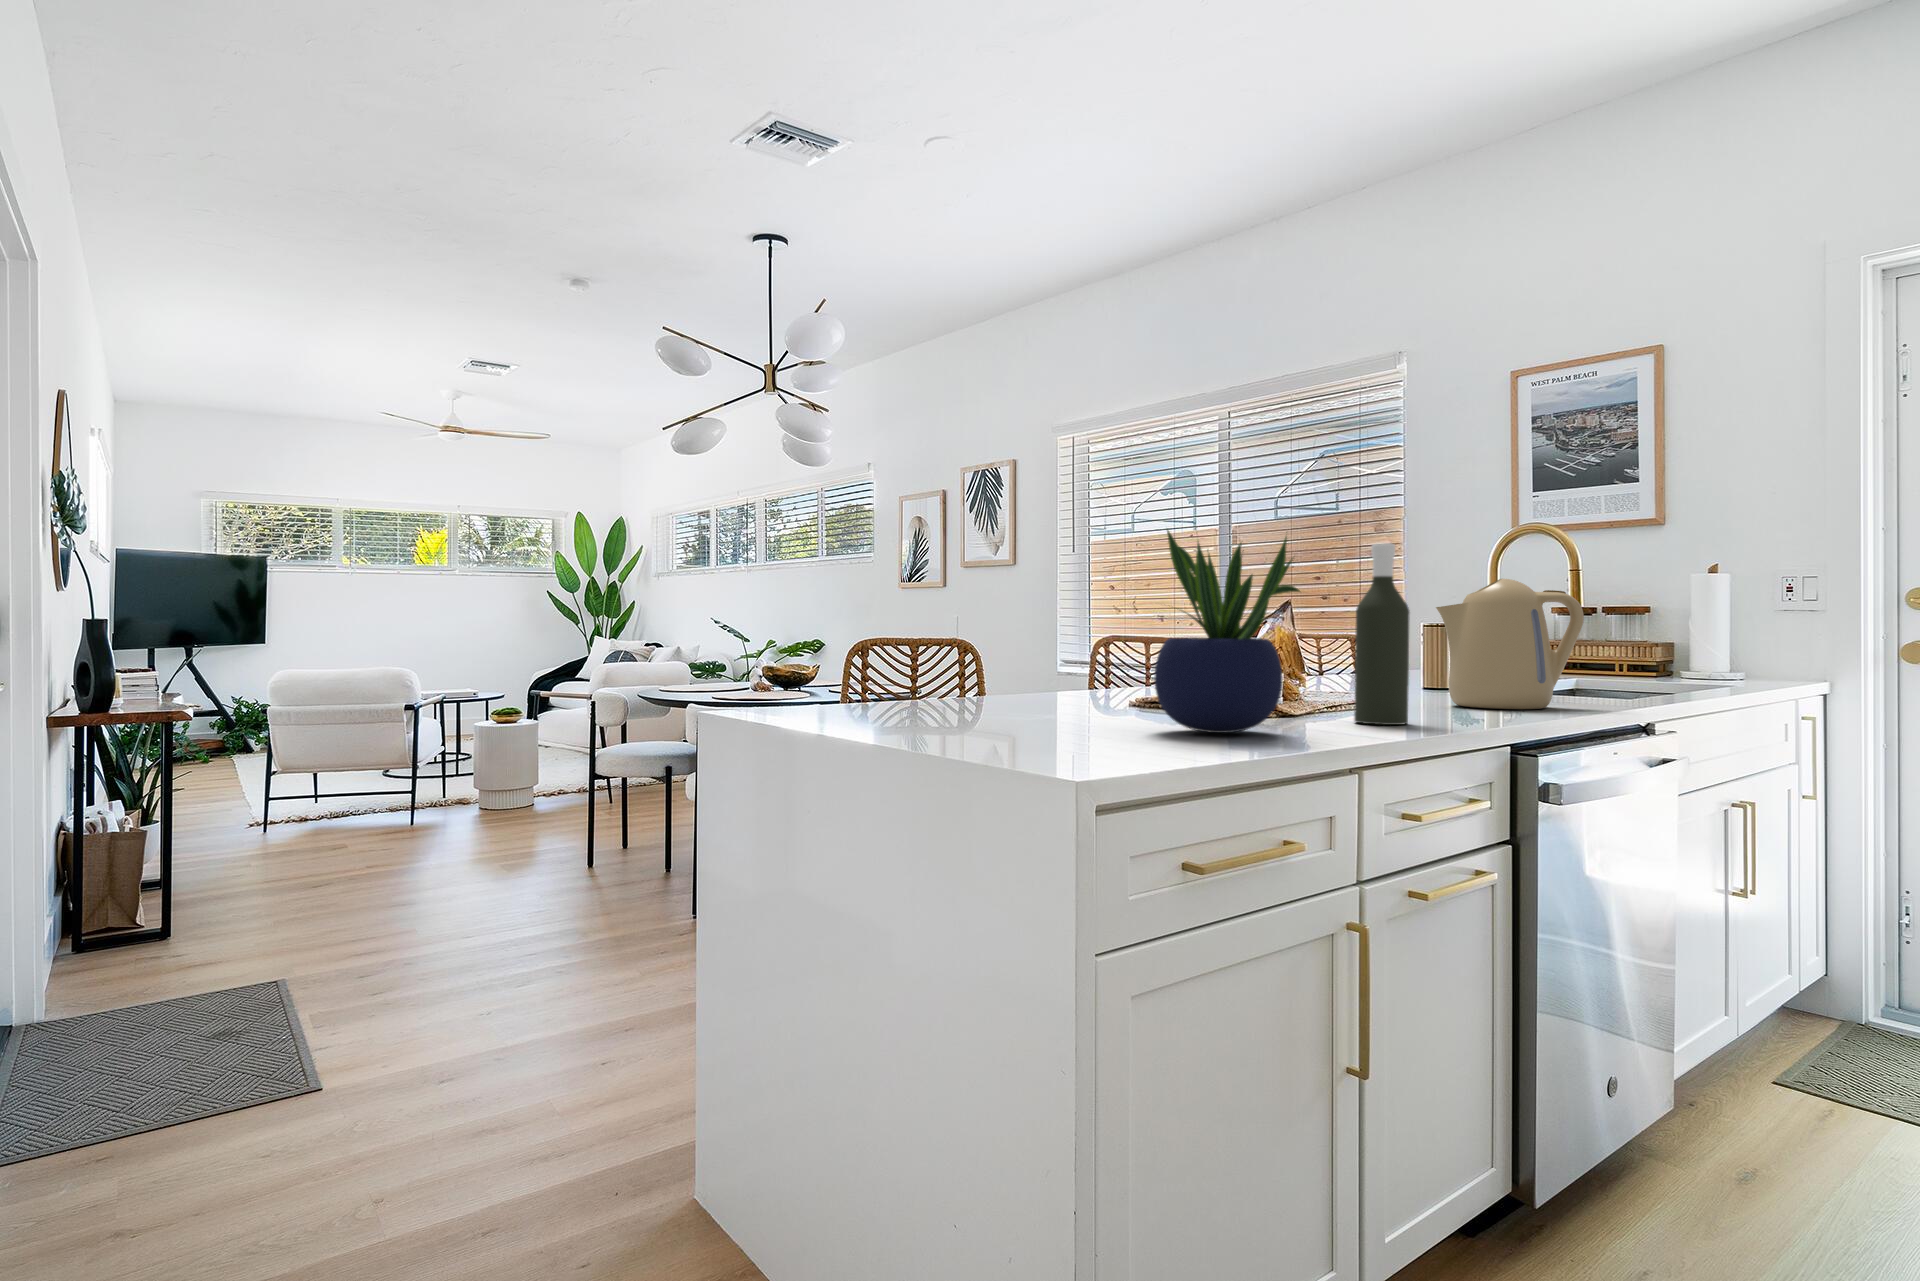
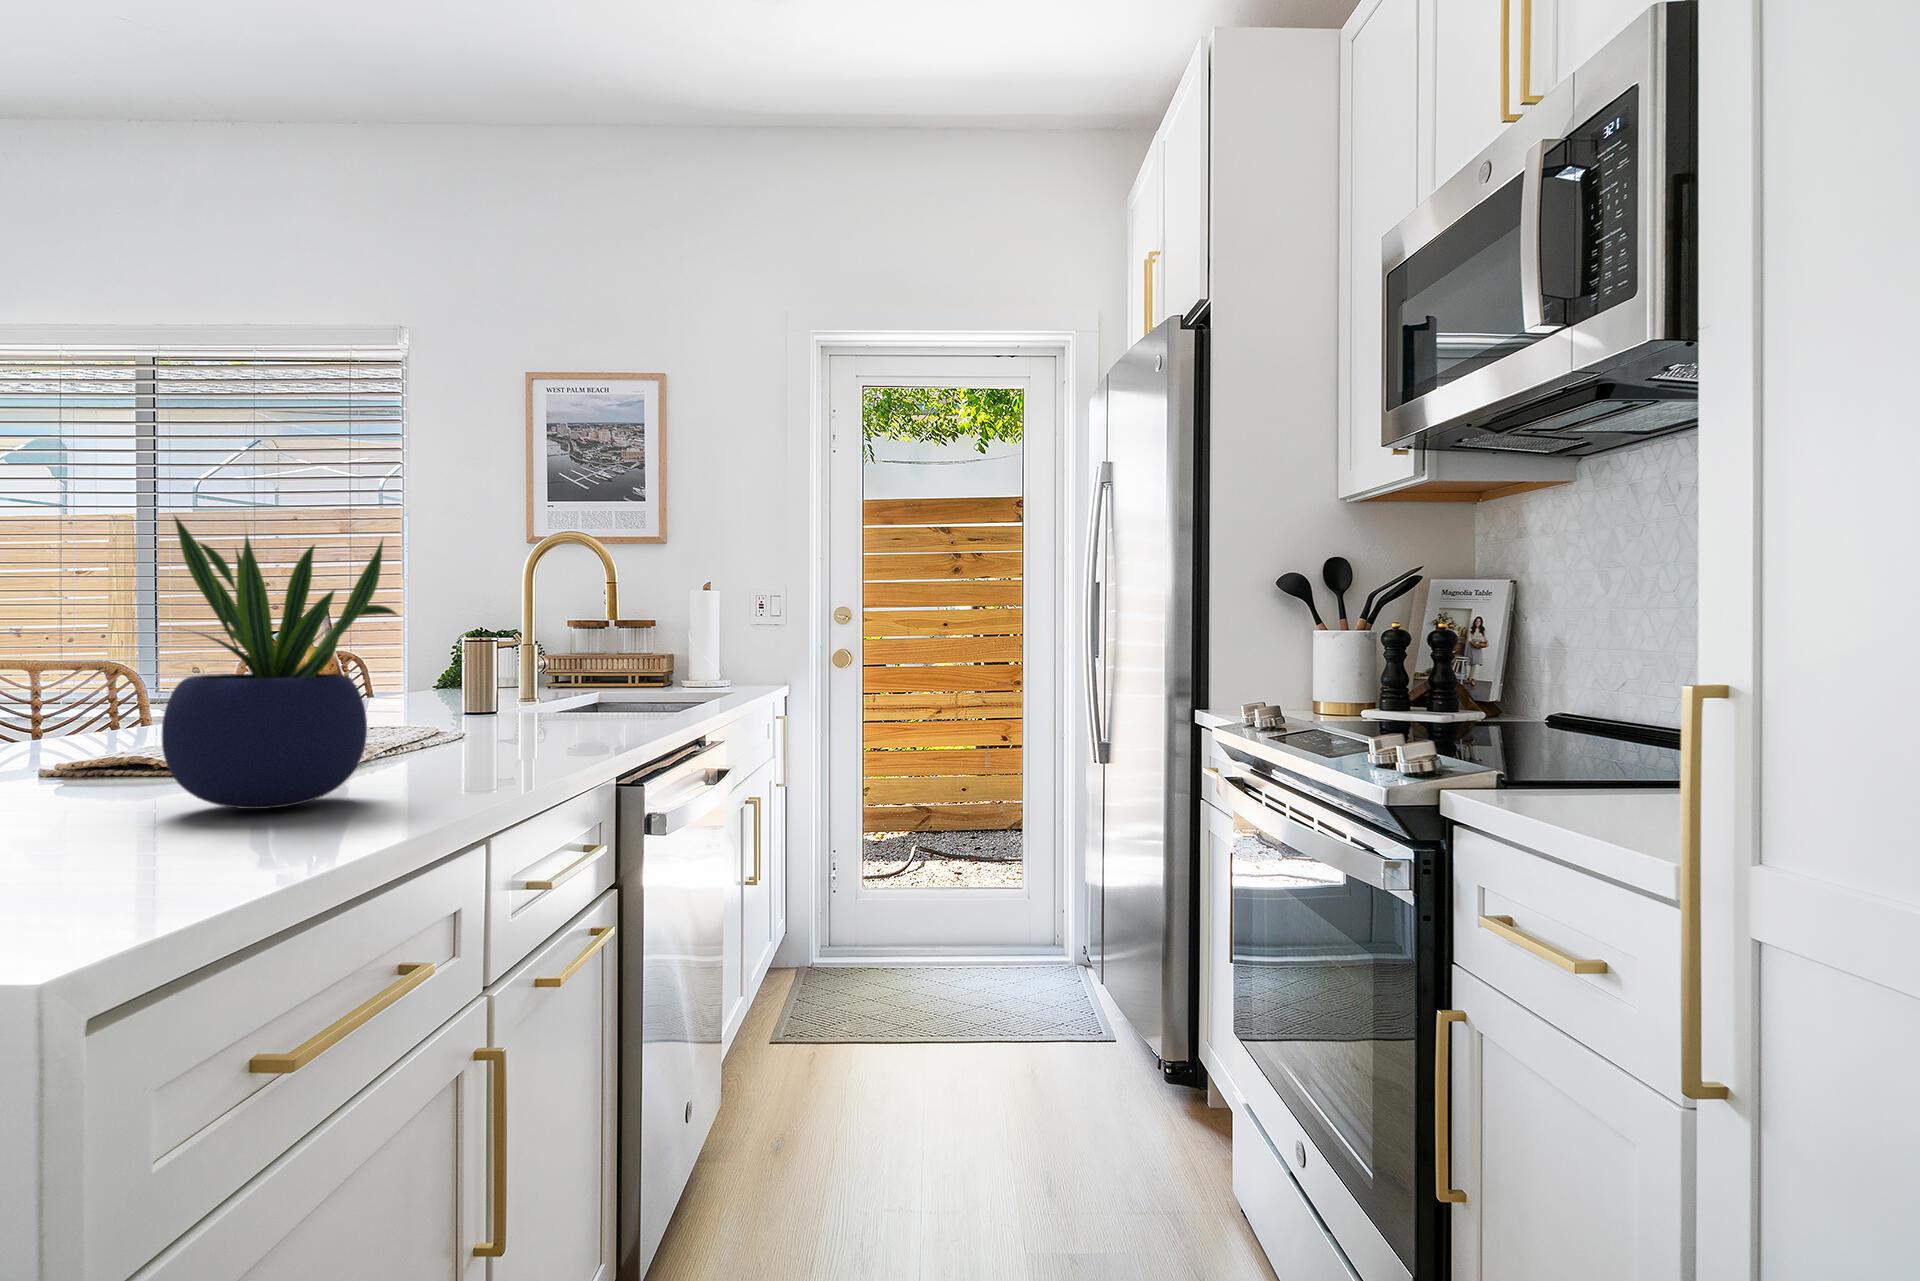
bottle: present [1354,543,1409,725] -> none [438,554,503,770]
kettle: present [1436,578,1584,709] -> none [500,596,645,735]

